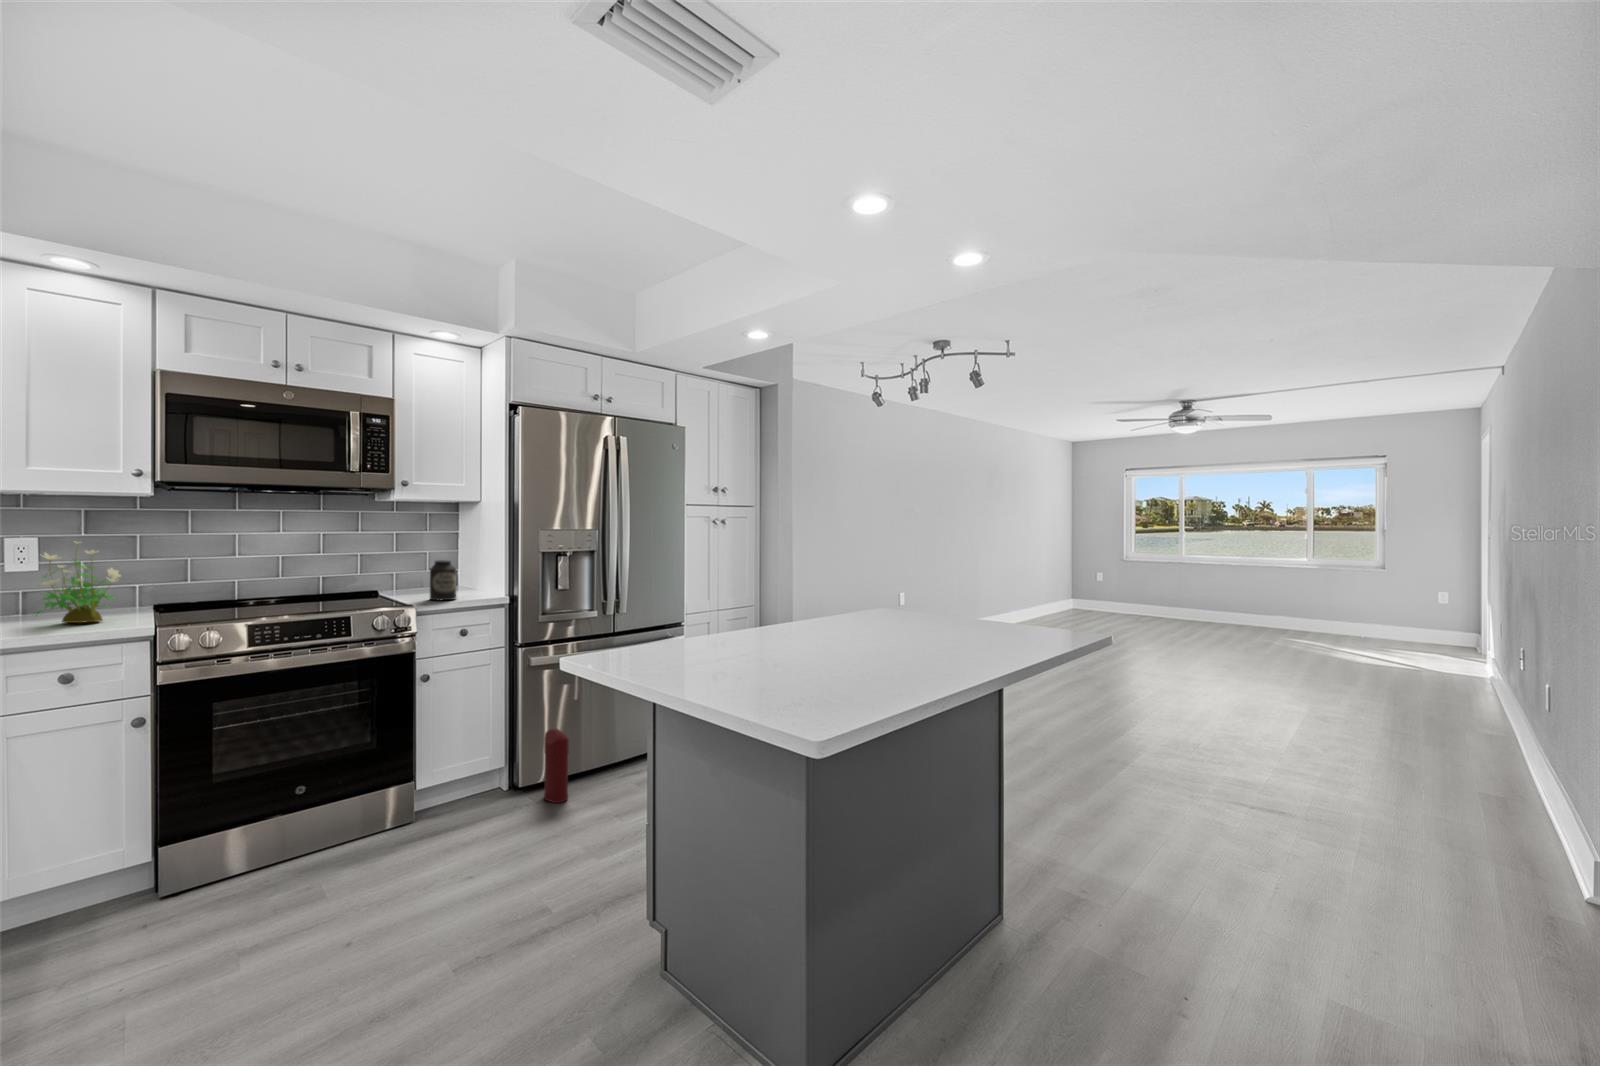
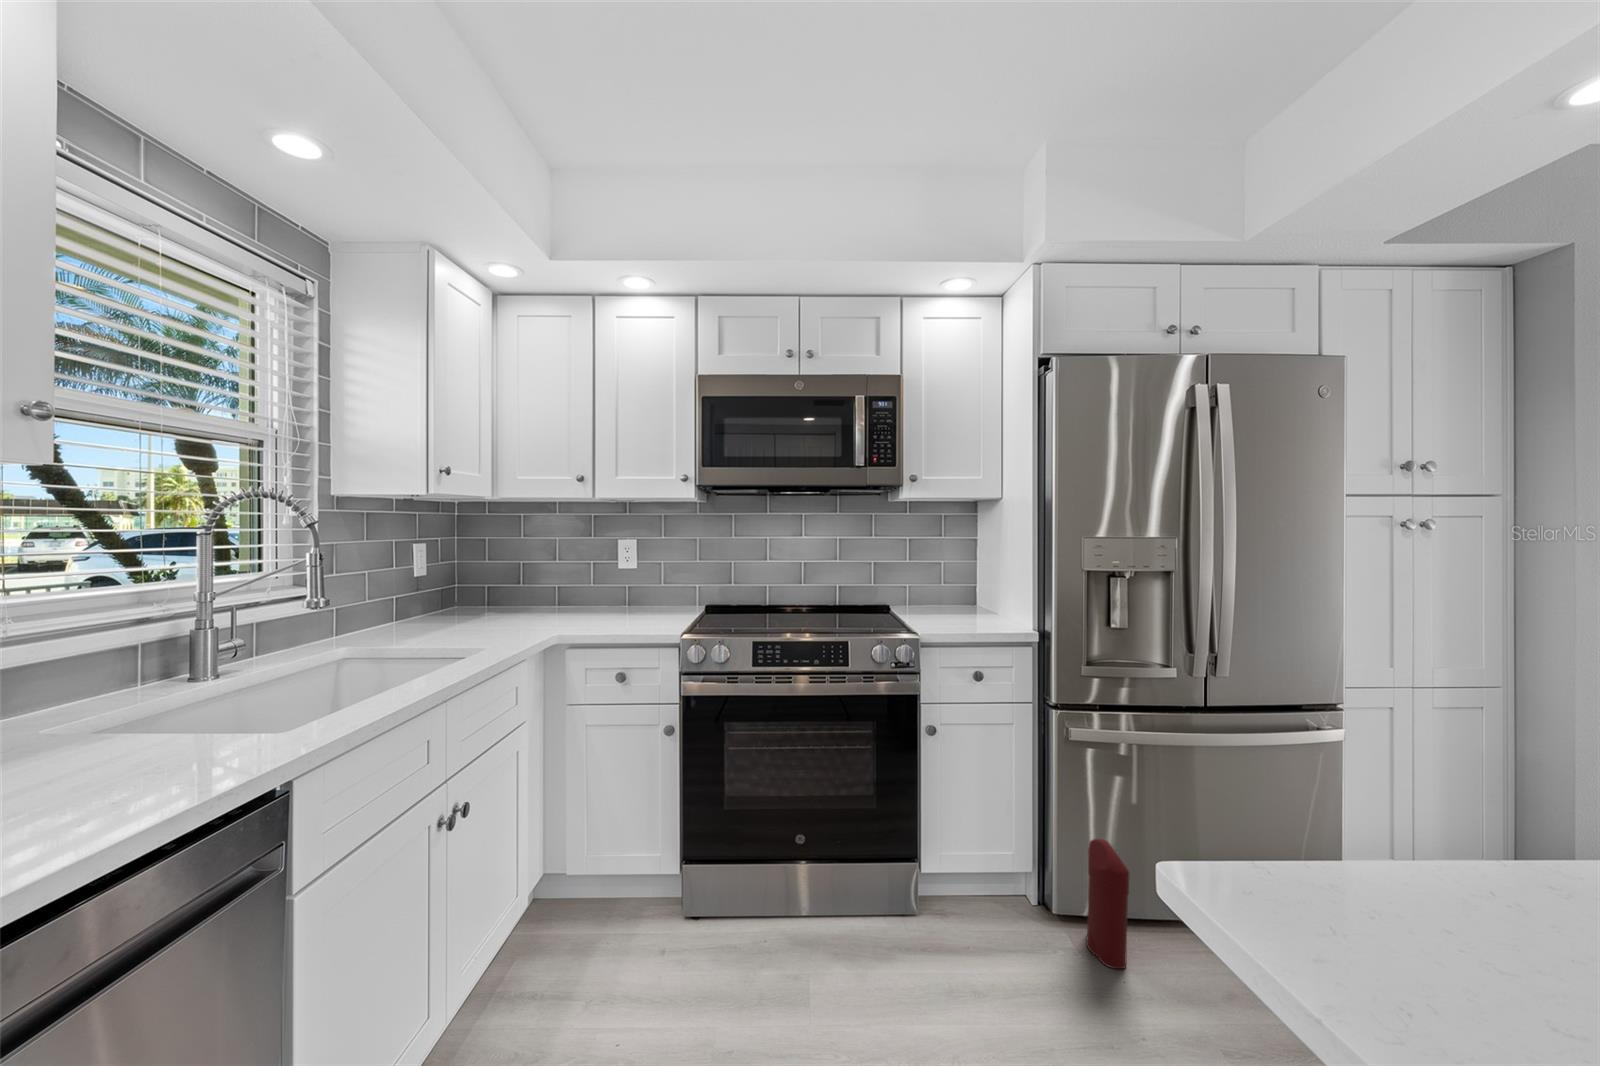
potted plant: present [36,542,121,623] -> none [603,545,663,623]
canister: present [430,560,456,600] -> none [938,575,970,628]

